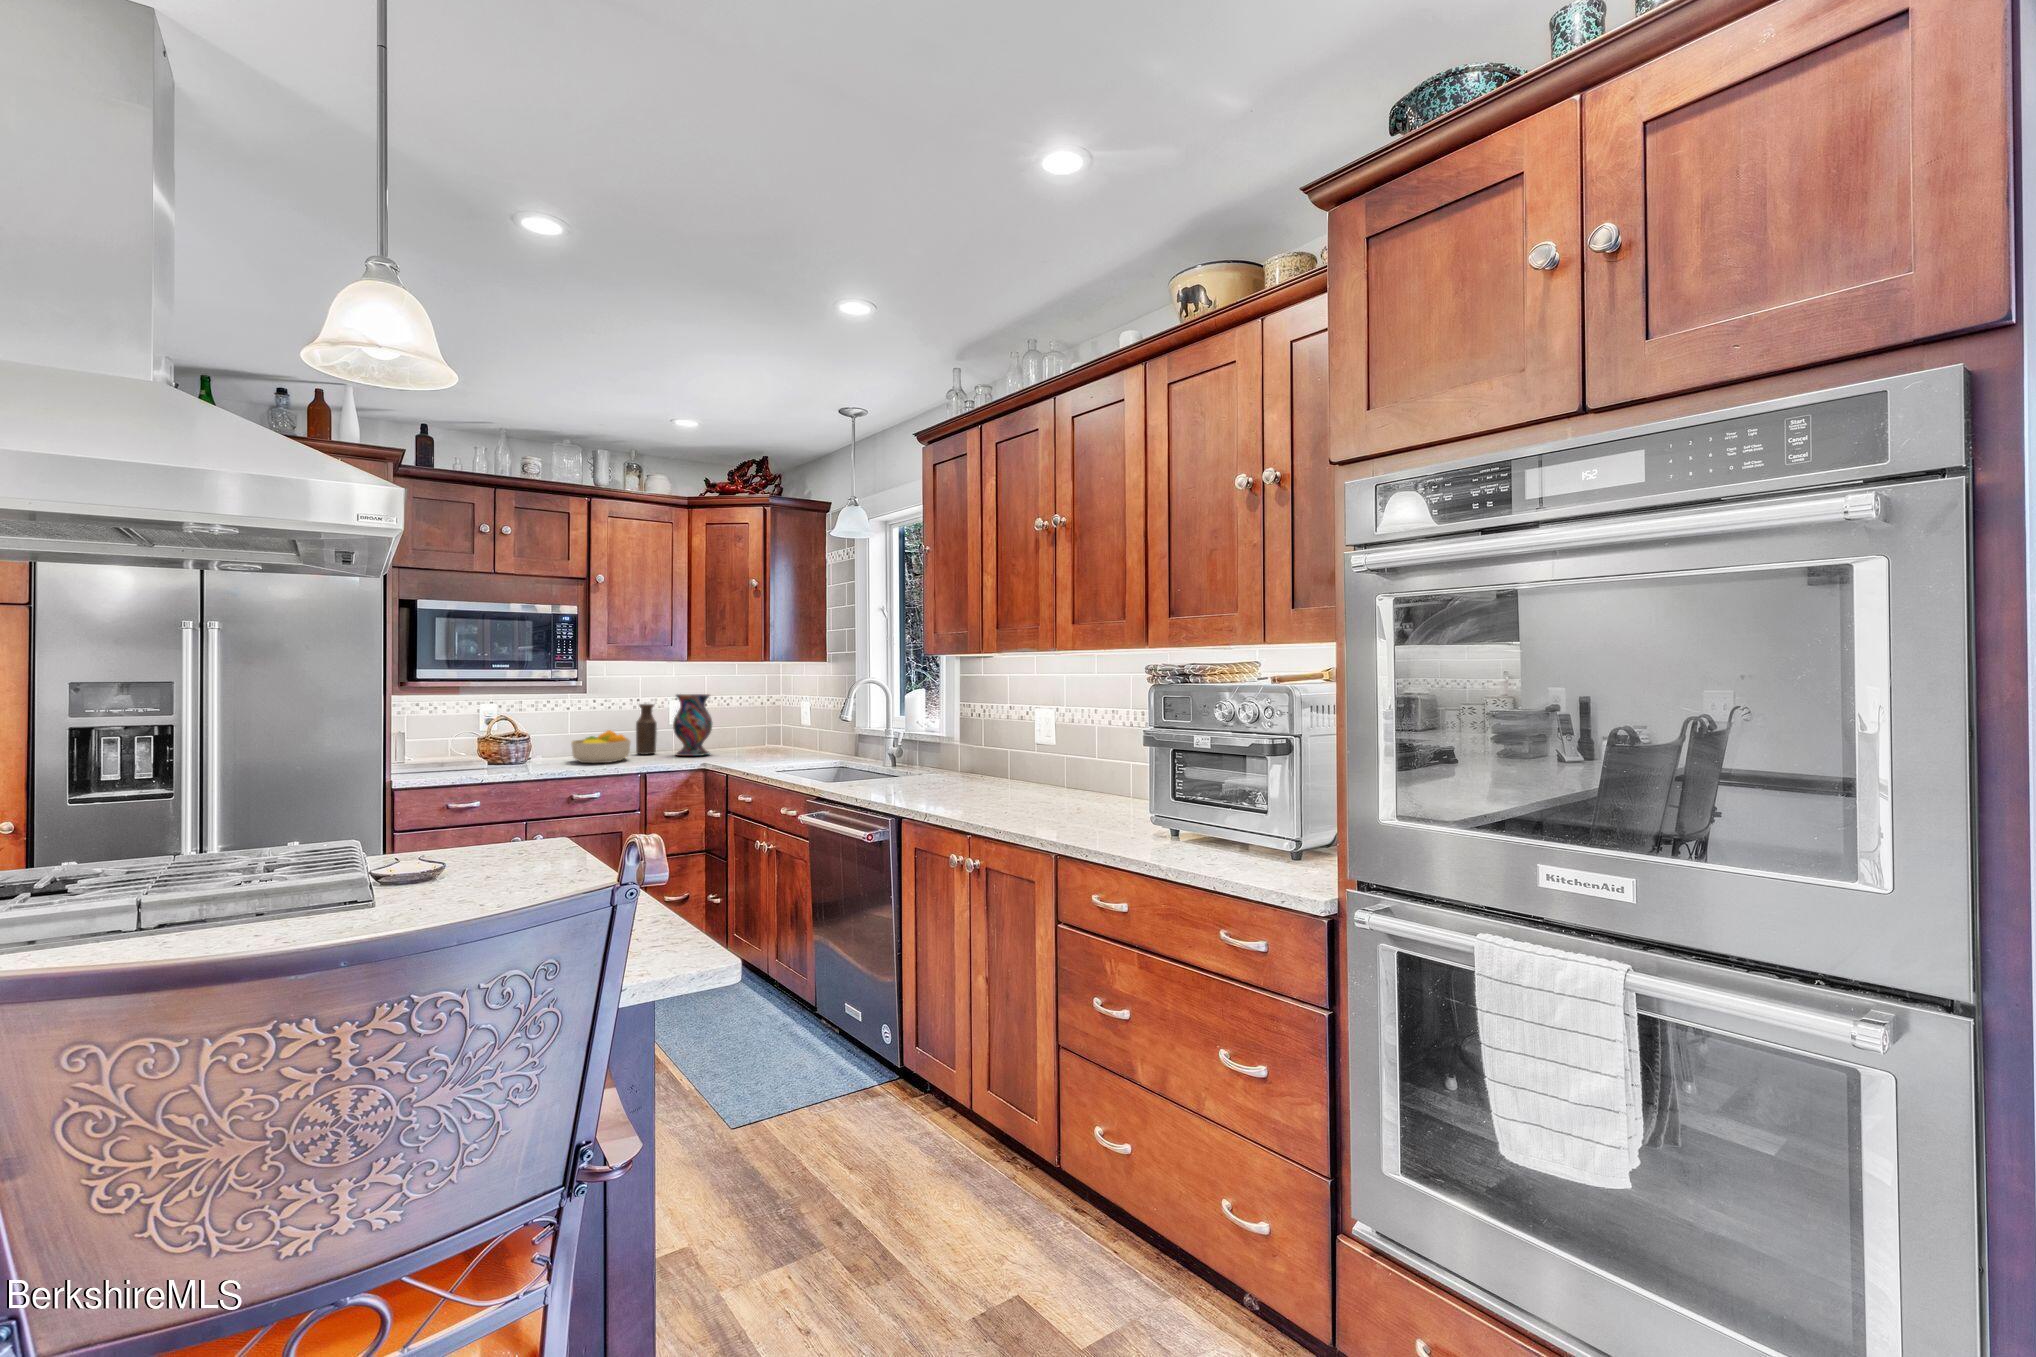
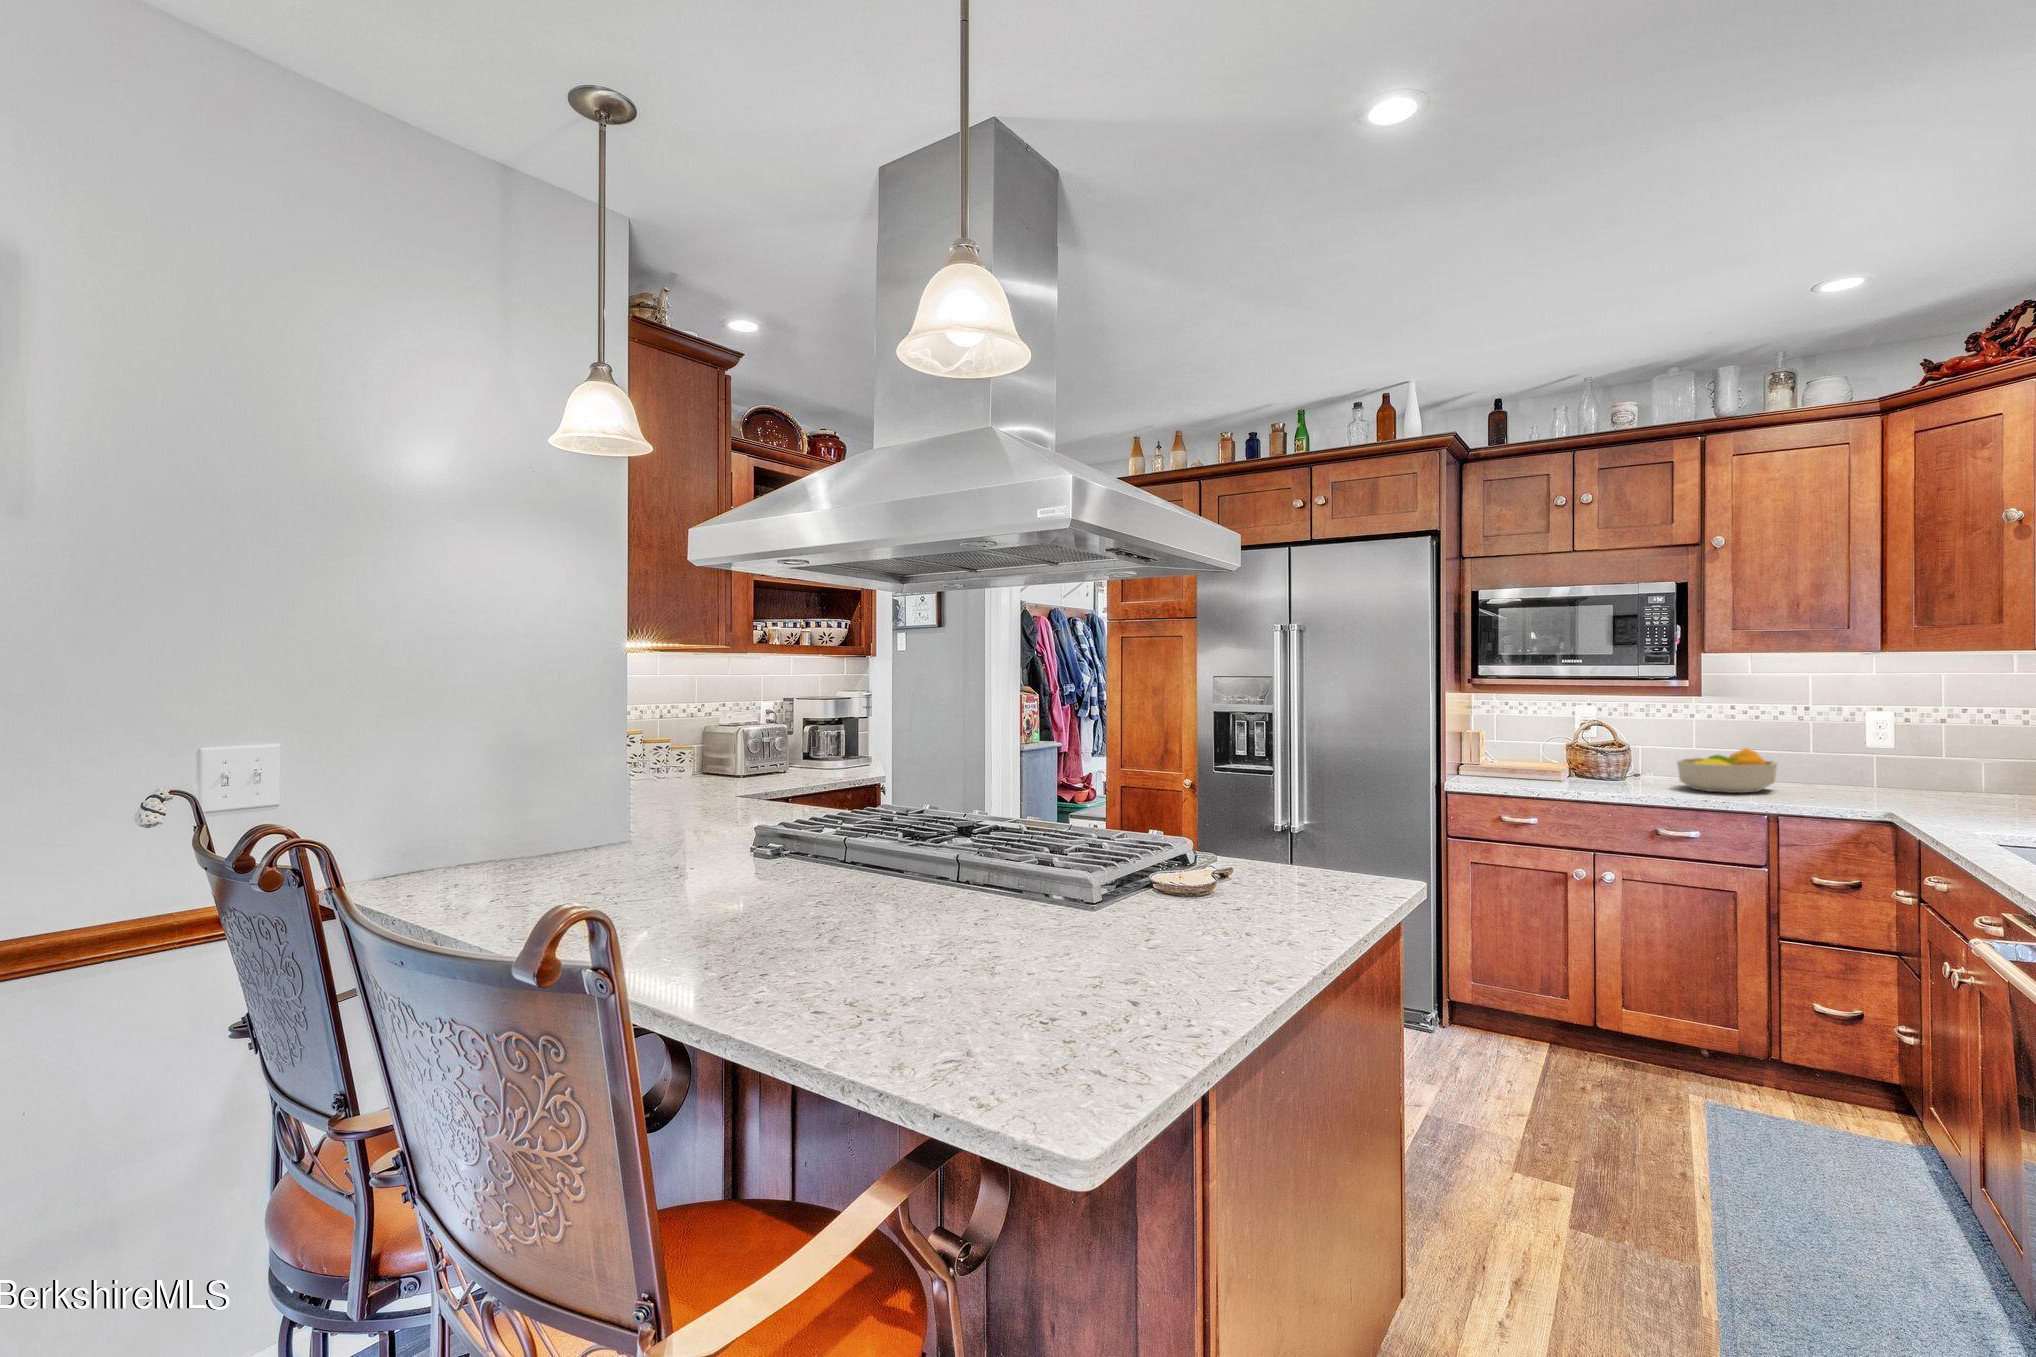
vase: present [673,694,712,756] -> none [1860,701,1939,799]
bottle: present [636,704,657,755] -> none [1801,714,1837,789]

